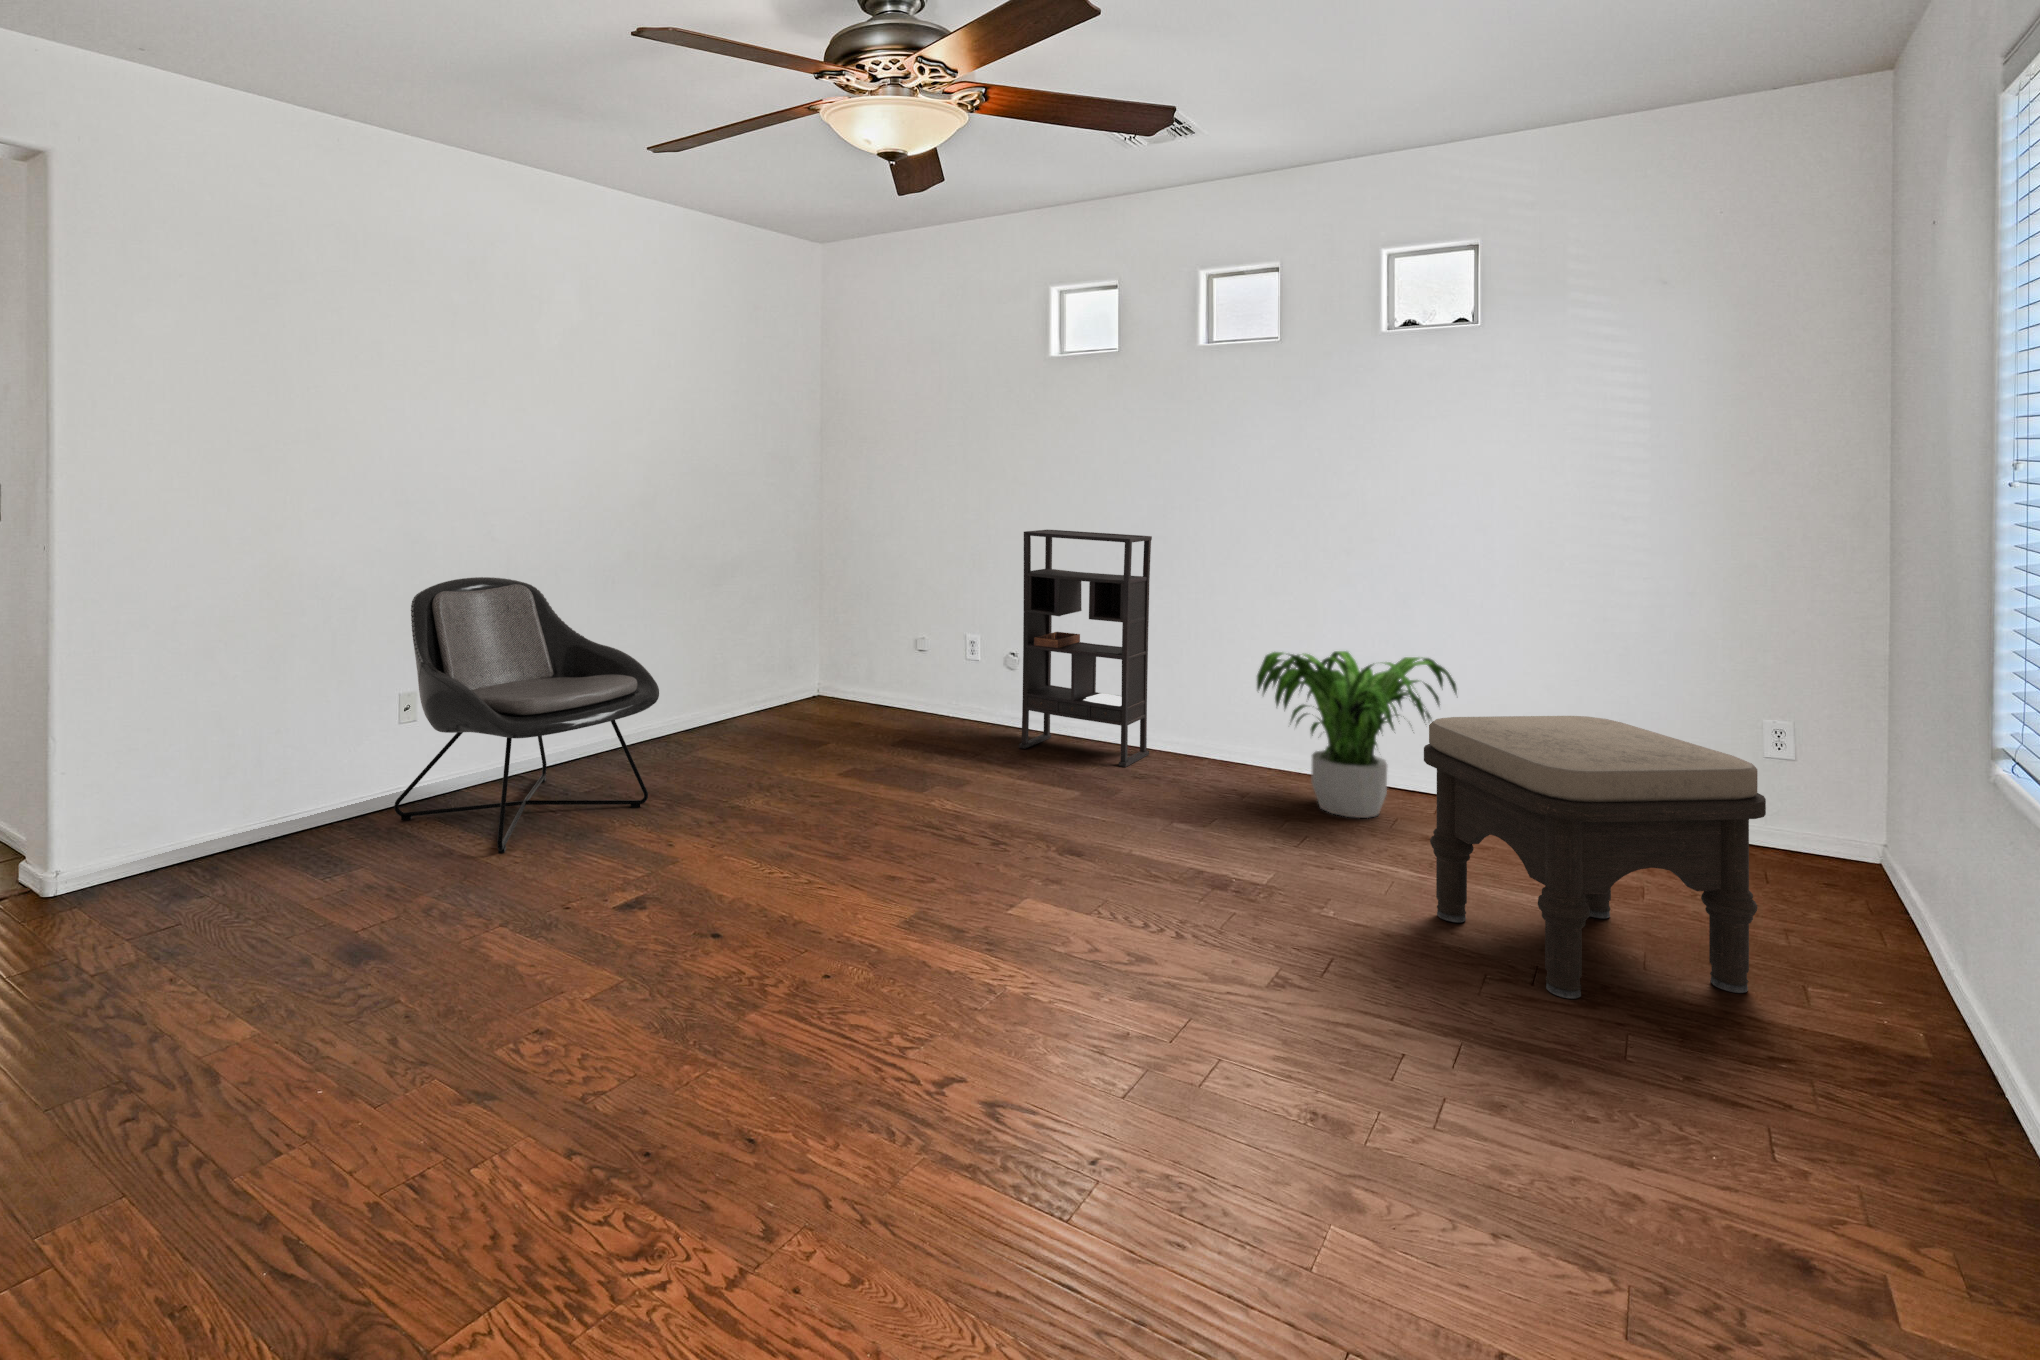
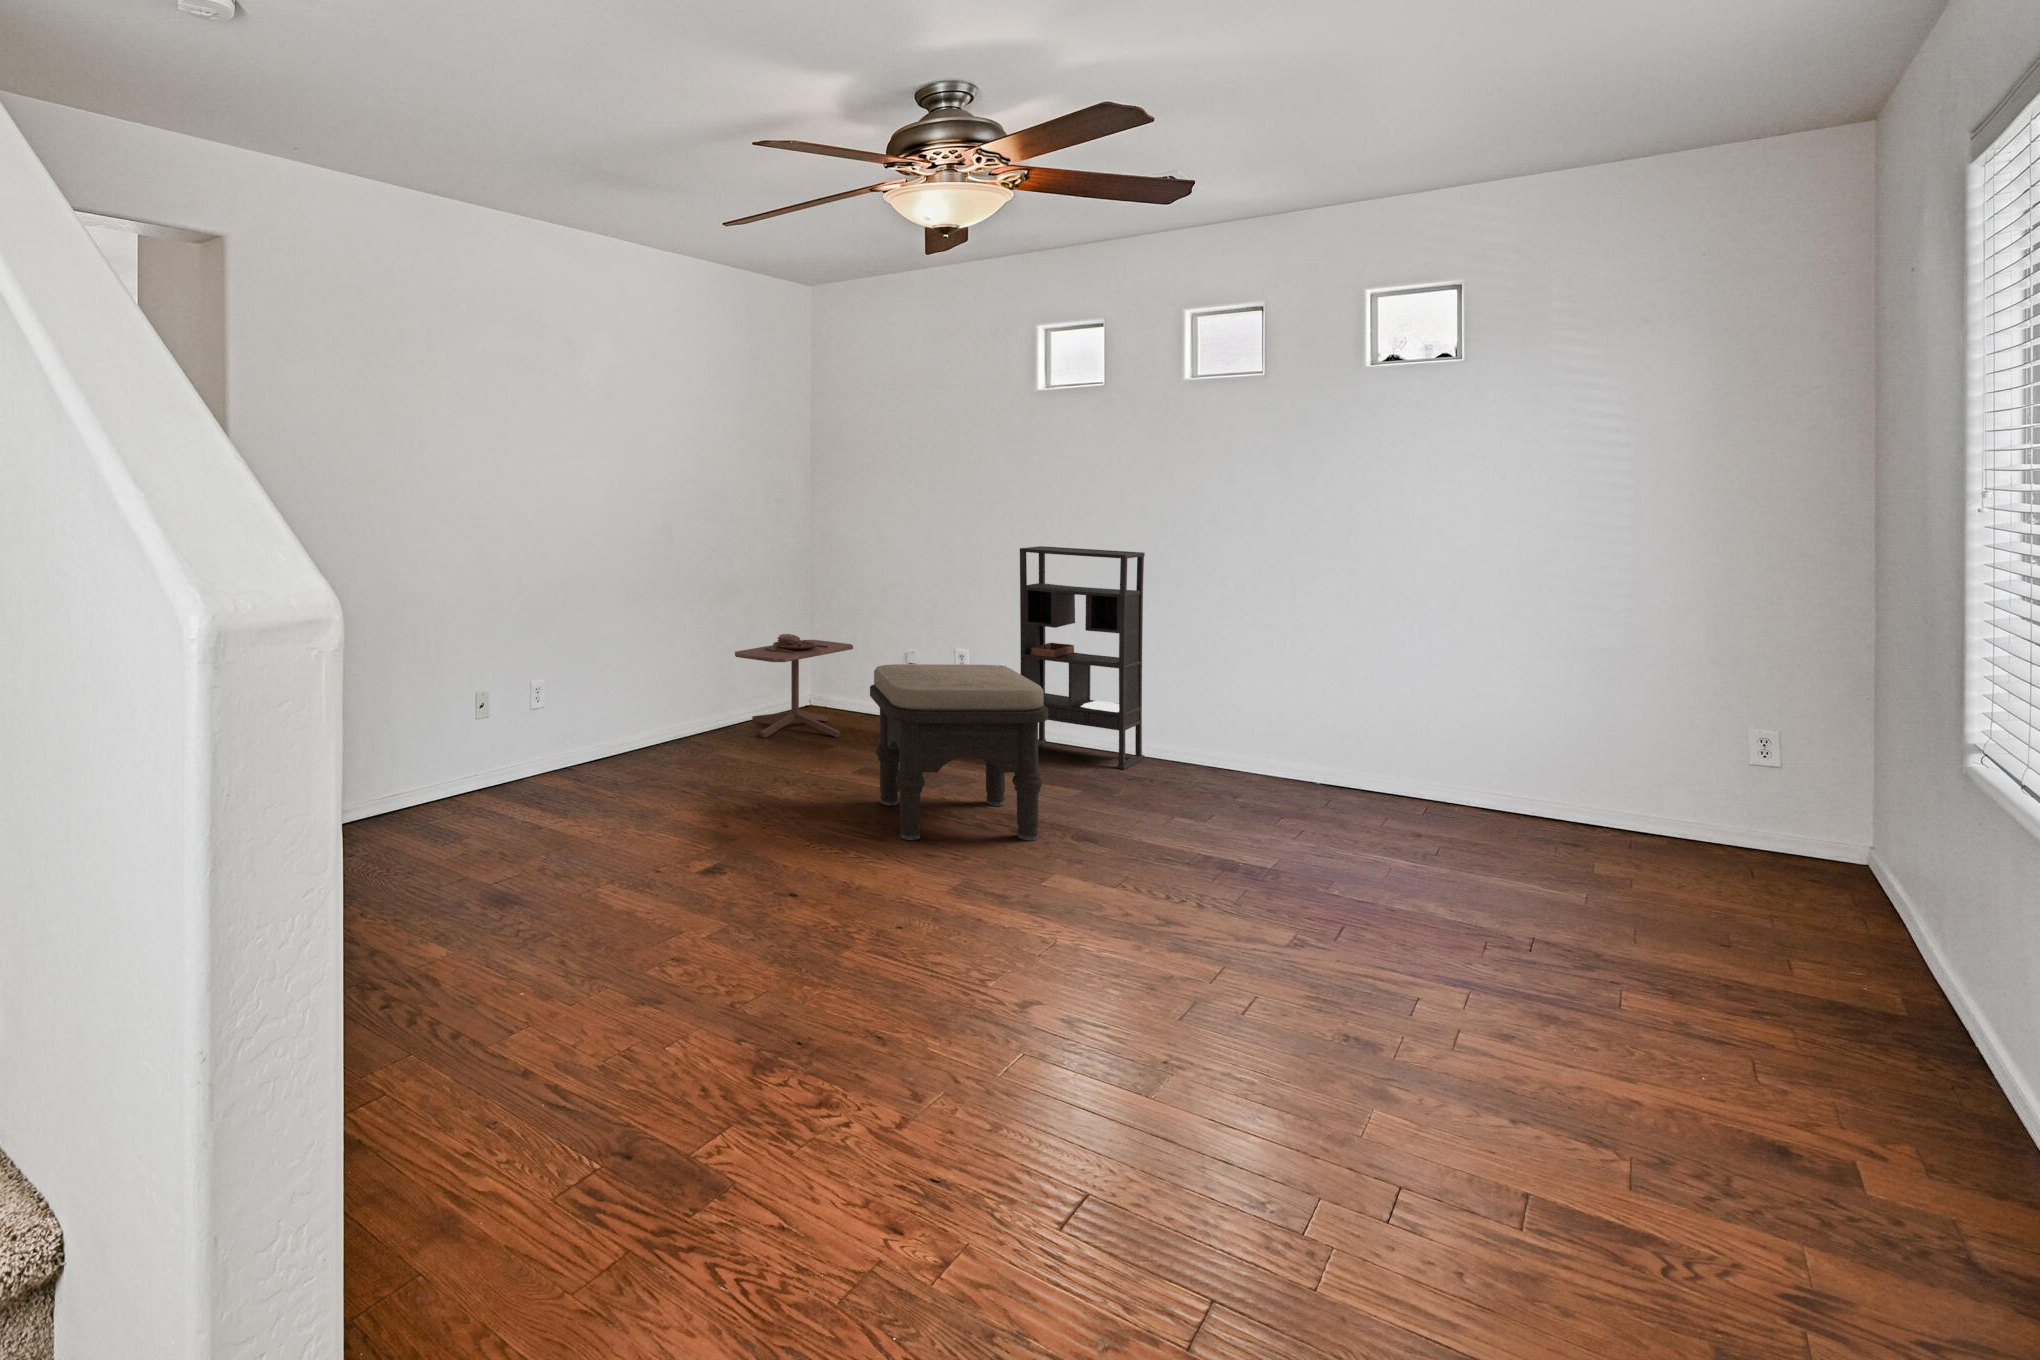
lounge chair: present [394,577,659,853] -> none [477,589,702,829]
side table: none [723,624,855,736] -> present [735,634,853,738]
potted plant: present [1257,651,1457,818] -> none [1257,660,1454,817]
ottoman: present [1424,716,1766,999] -> present [870,664,1048,841]

